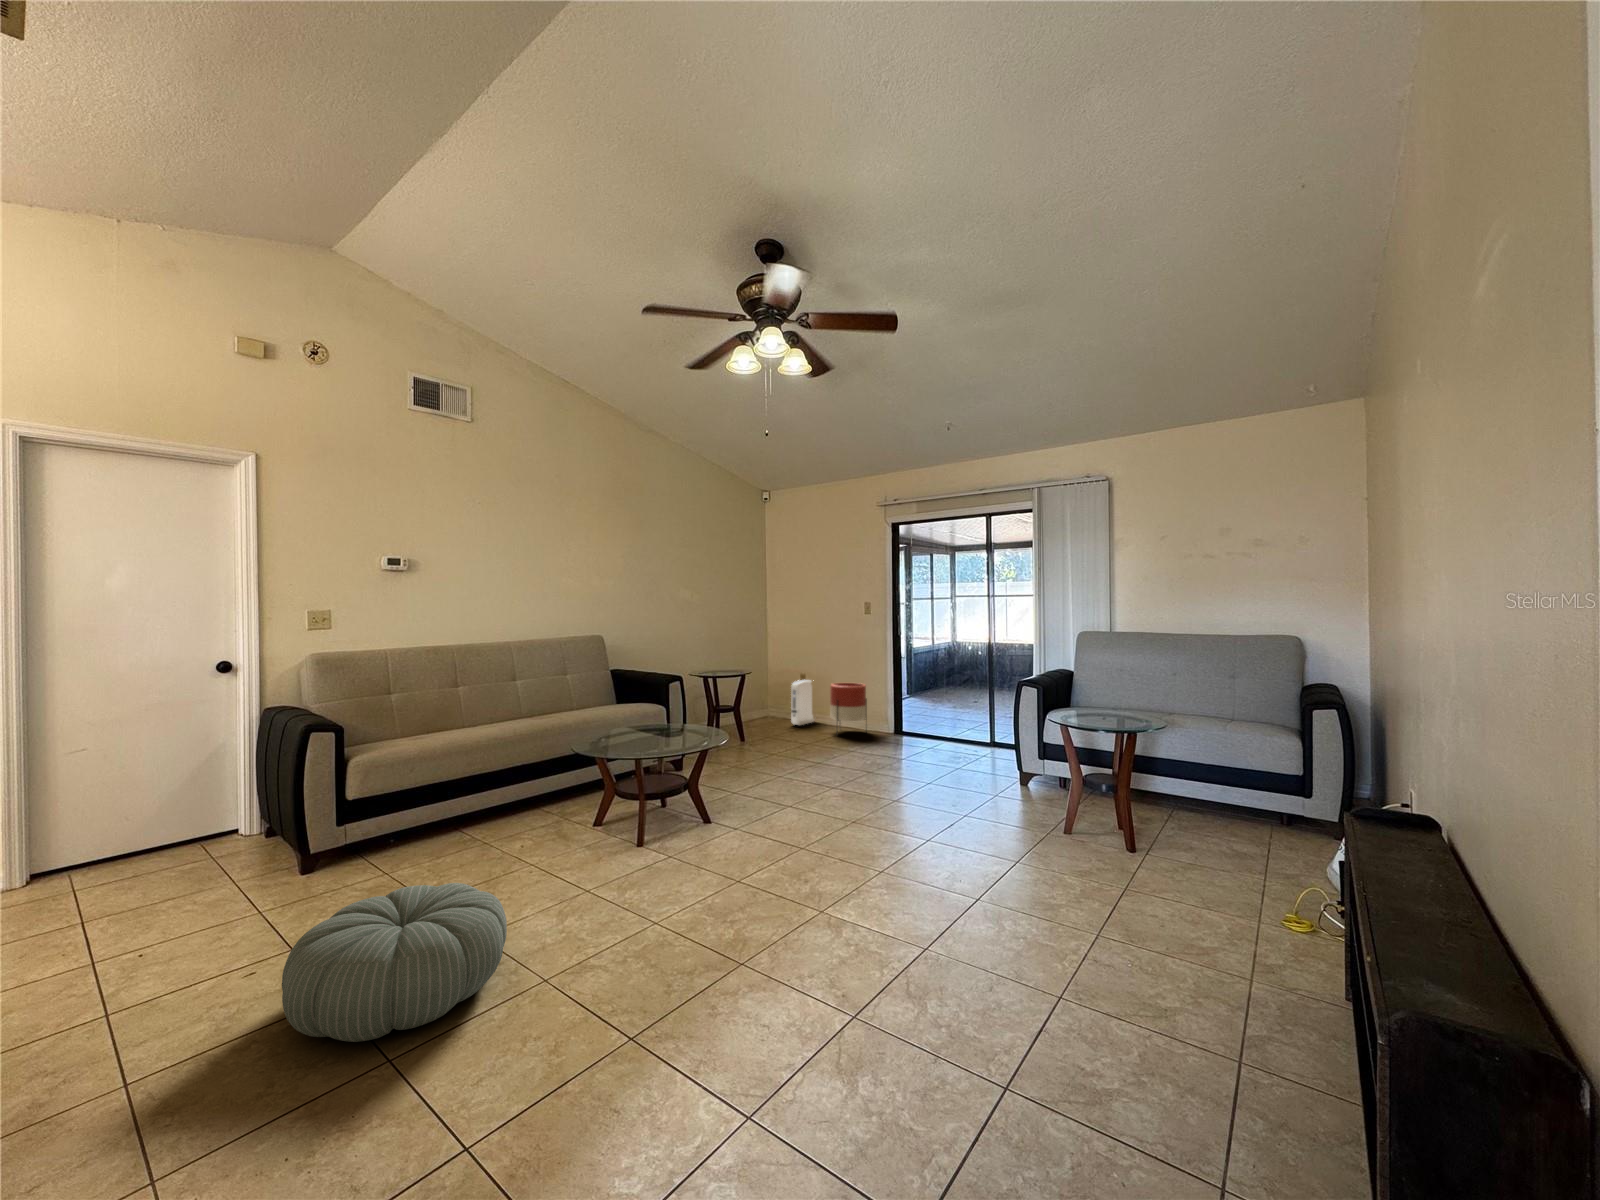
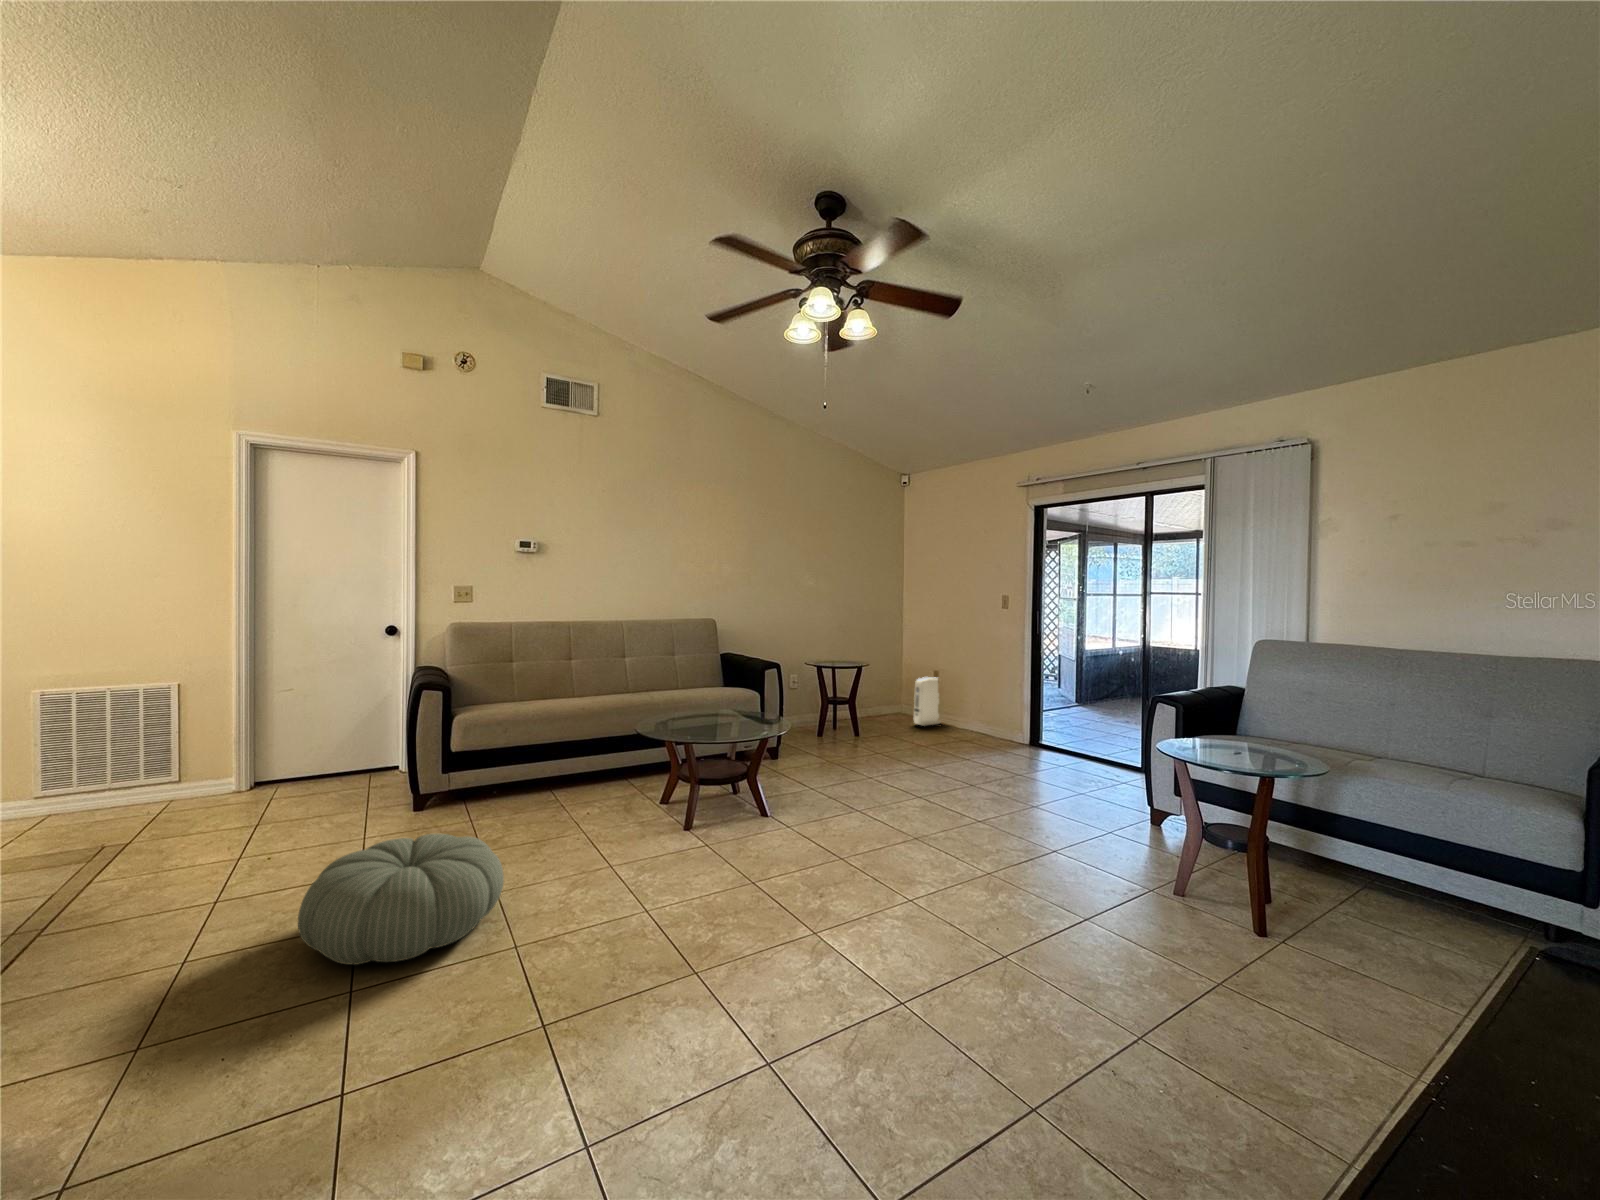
planter: present [830,683,867,721] -> none [951,683,994,742]

